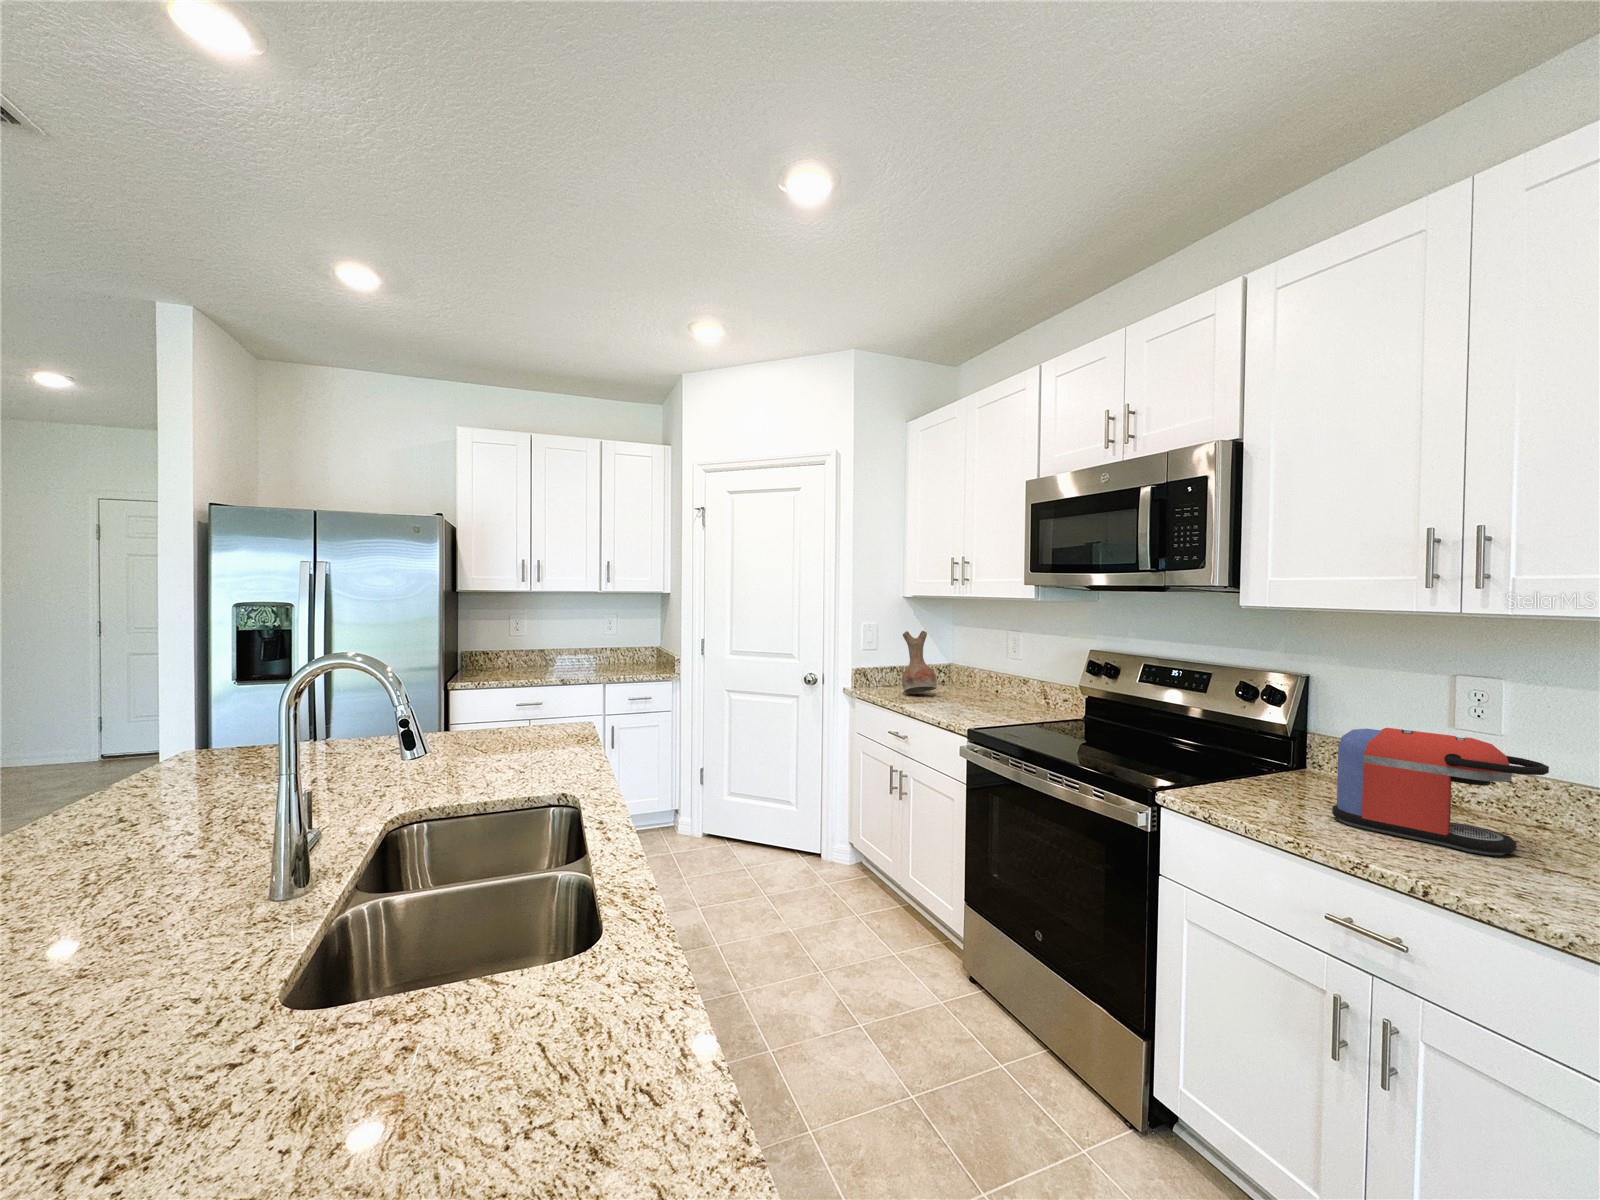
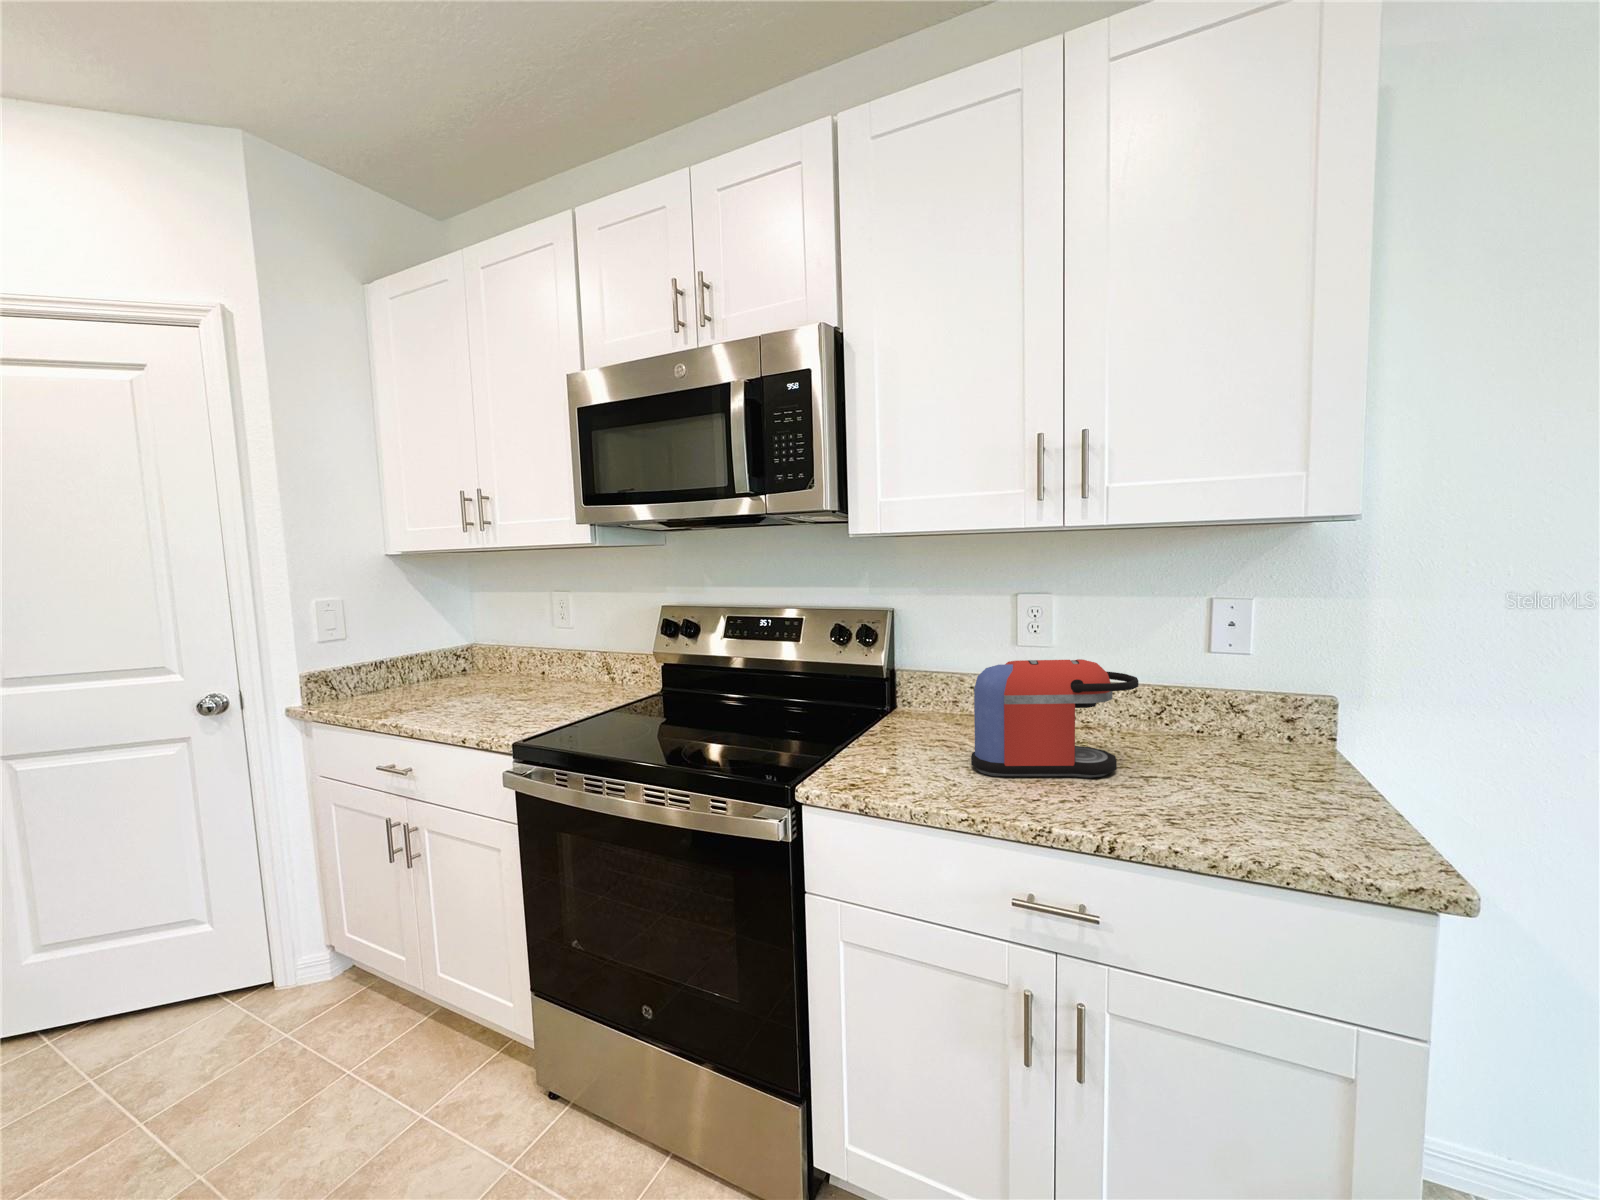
vase: present [902,631,937,693] -> none [379,600,446,697]

